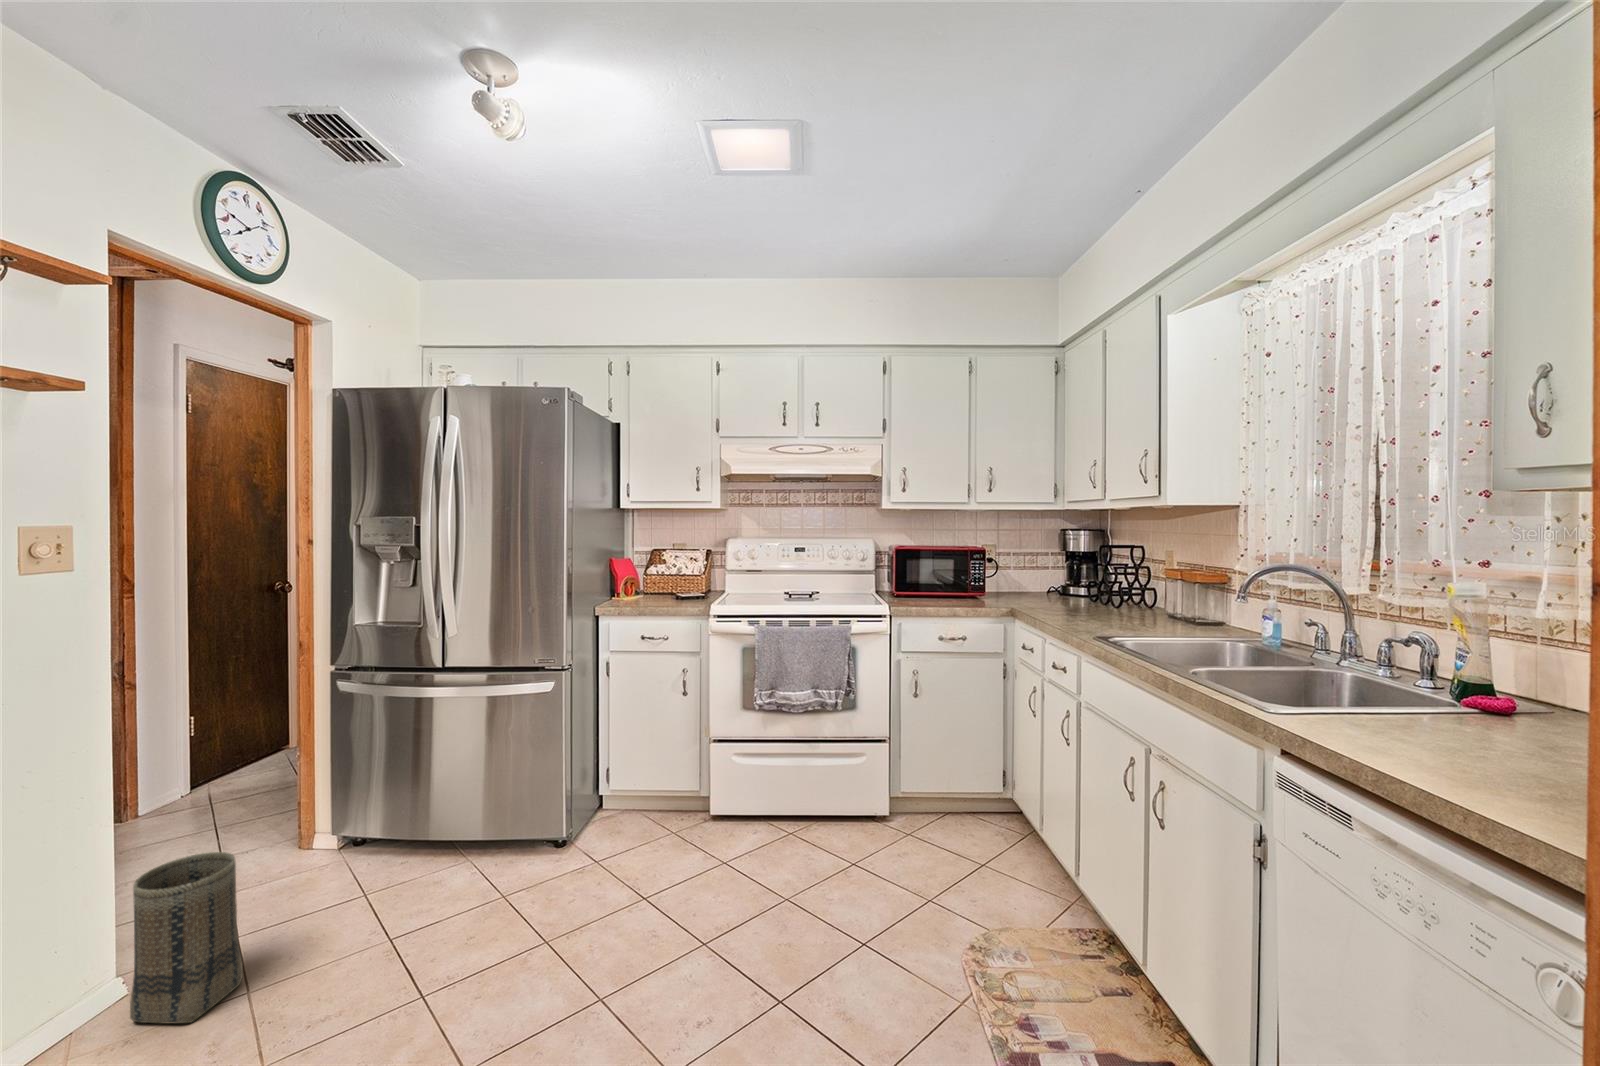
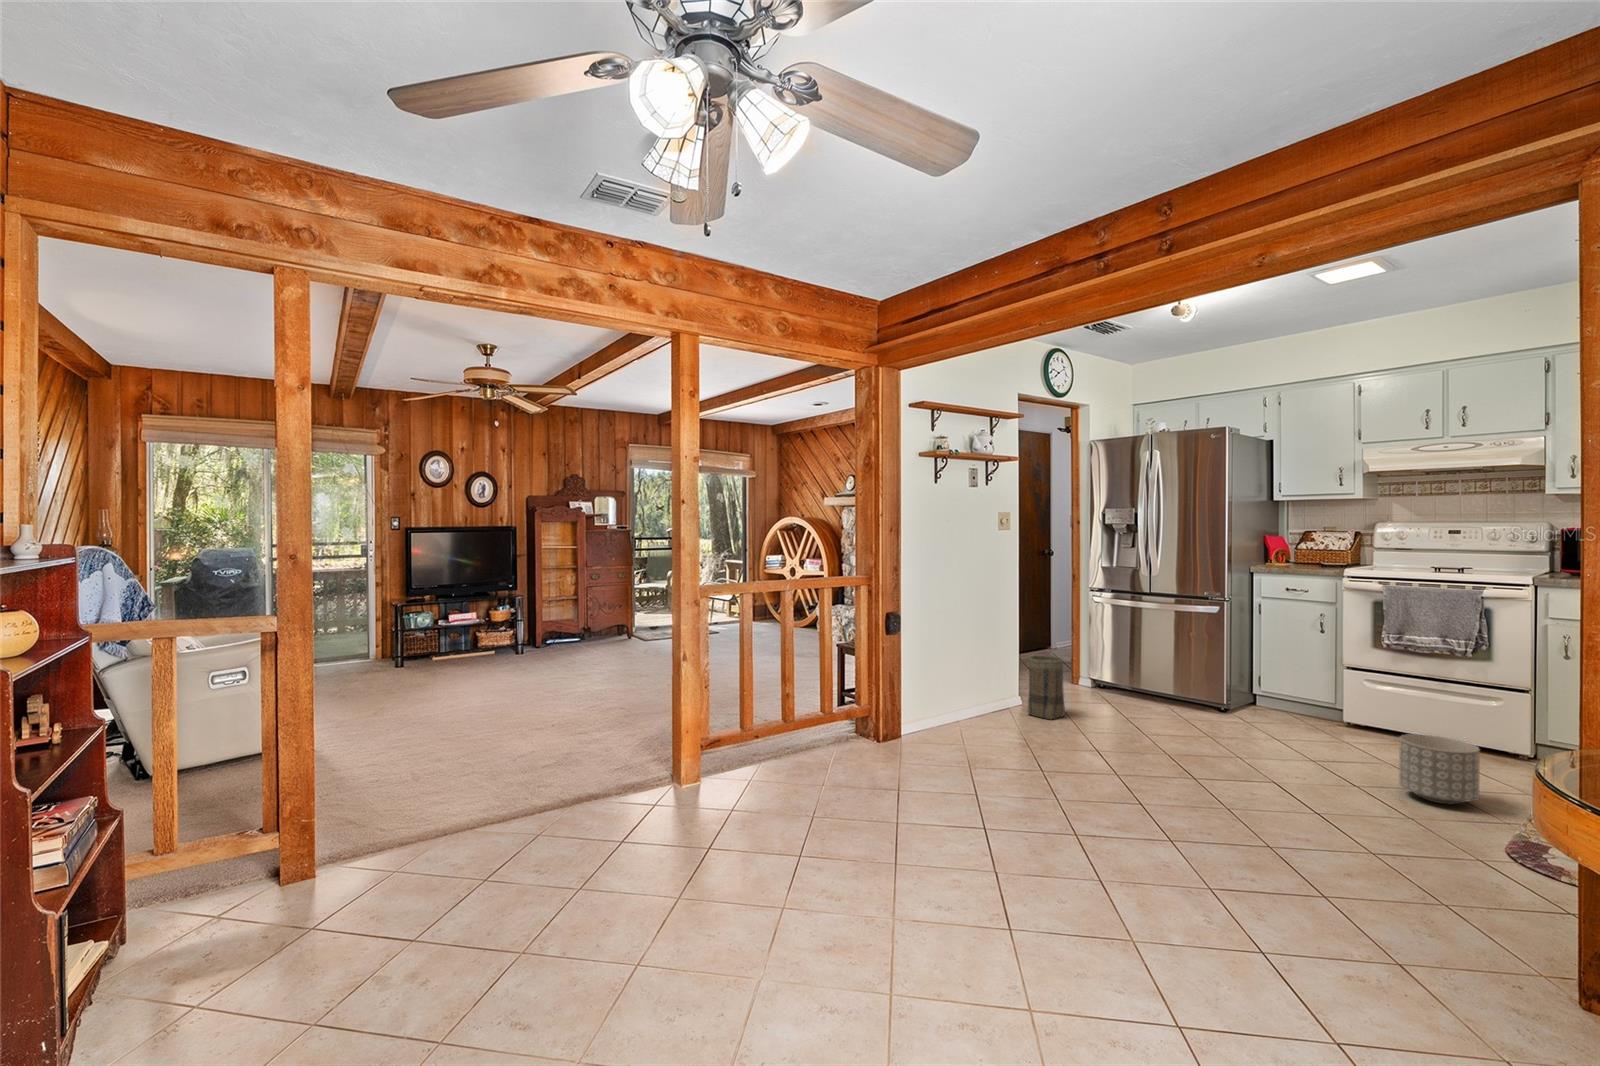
planter: none [828,873,921,1003] -> present [1399,734,1480,804]

